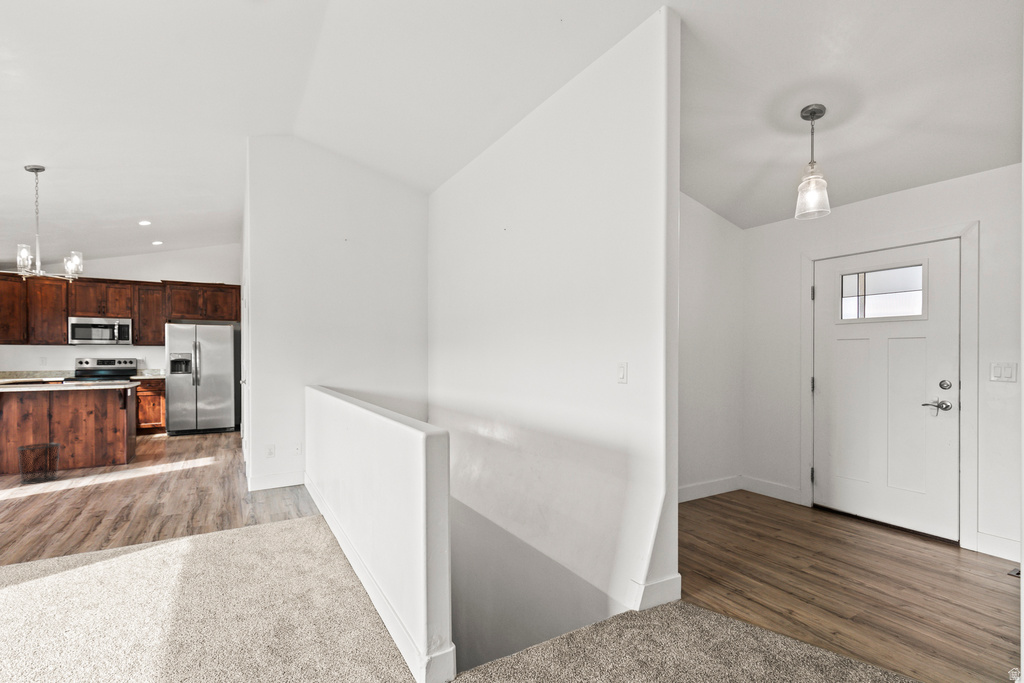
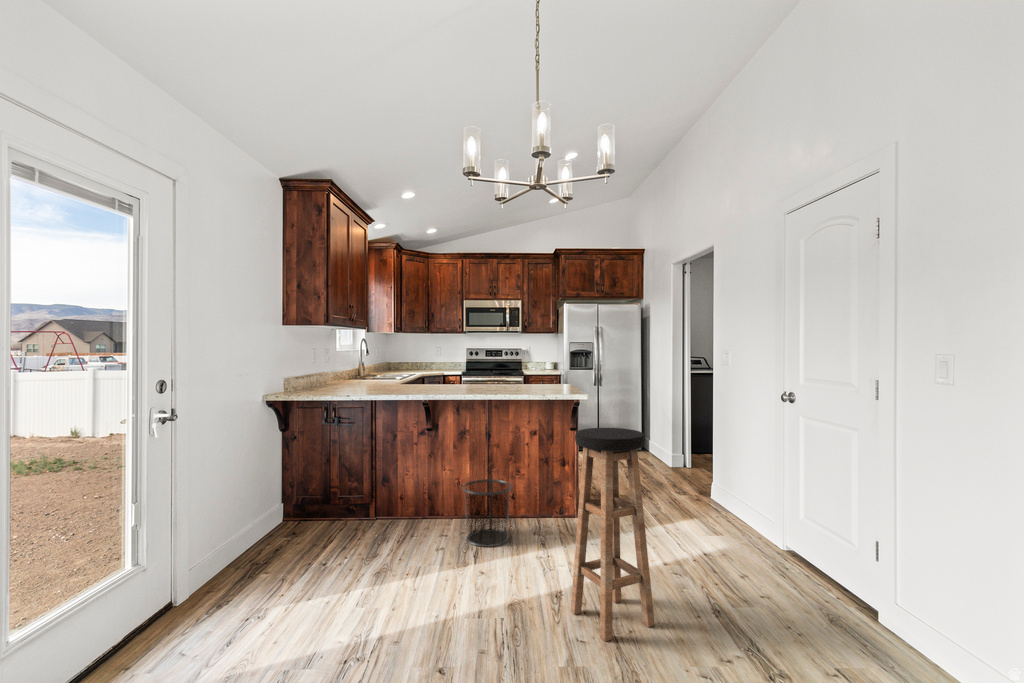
bar stool: none [73,394,122,498] -> present [571,428,655,641]

